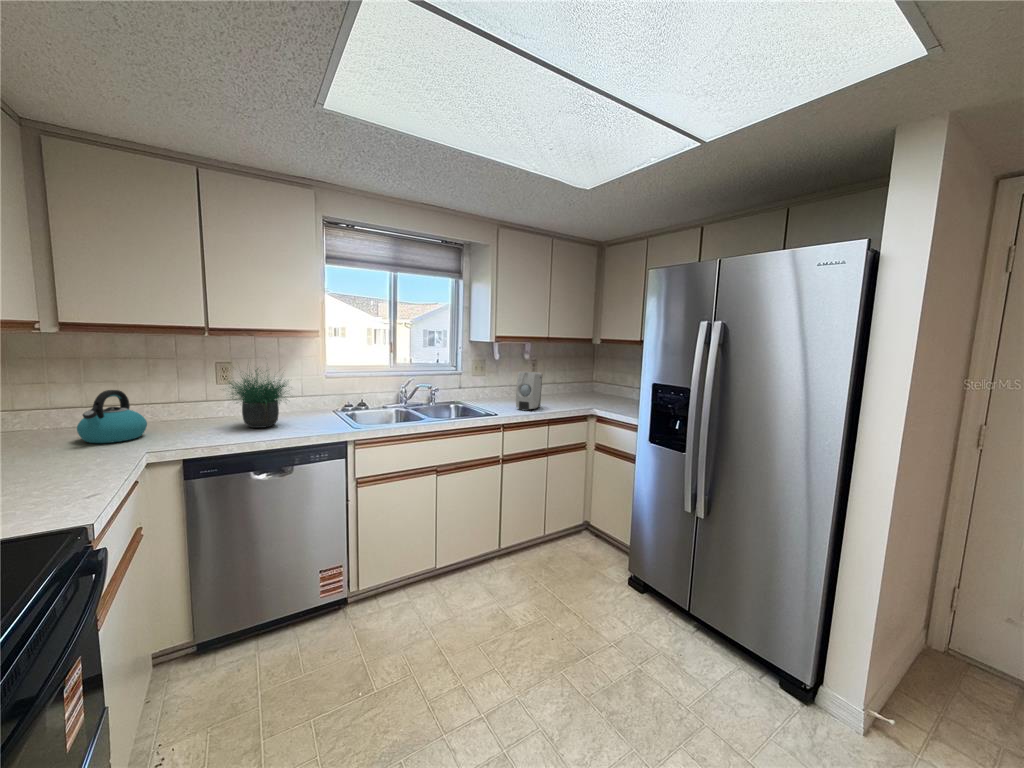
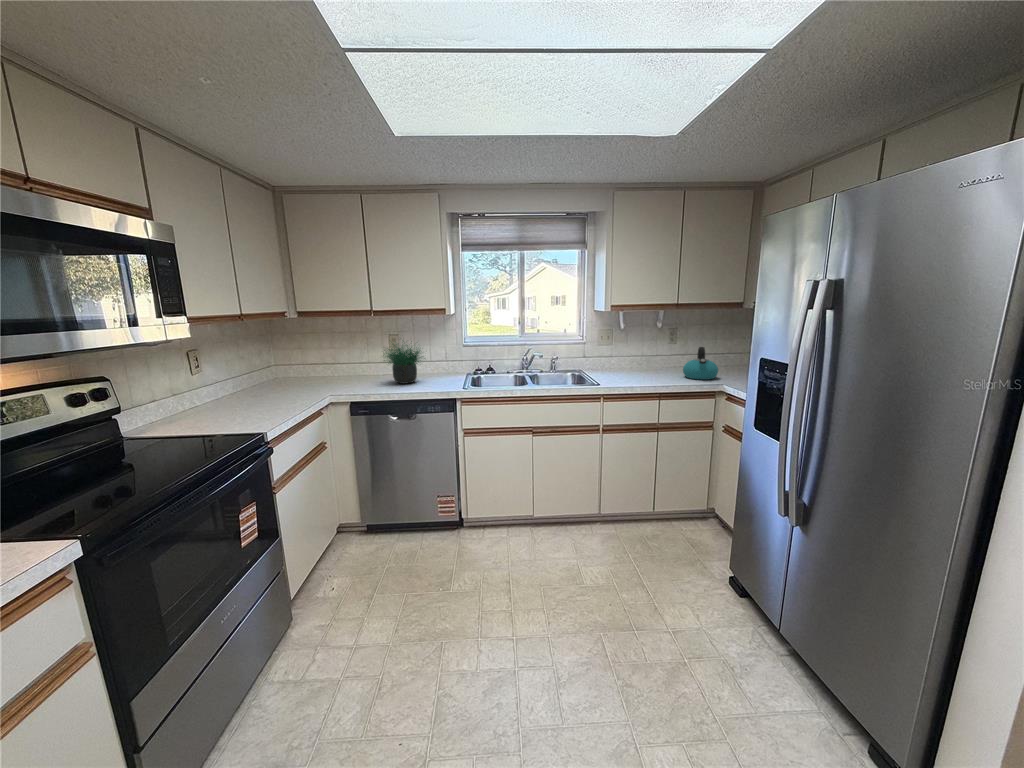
soap dispenser: present [516,371,542,411] -> none [628,341,661,381]
kettle: present [77,390,147,443] -> present [683,347,718,380]

